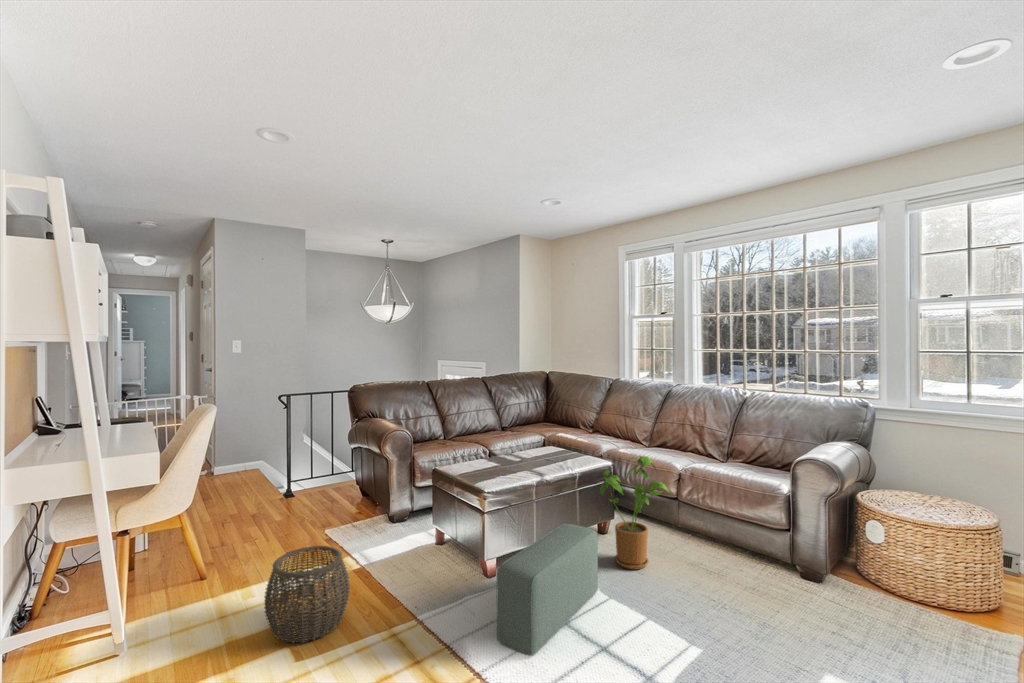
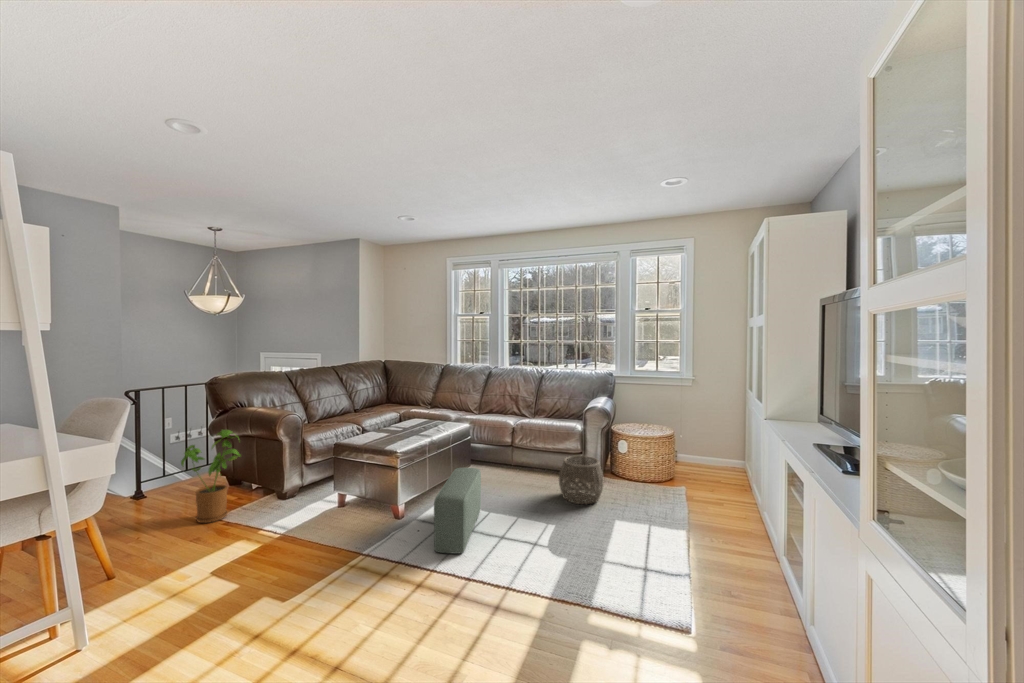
house plant: present [600,456,669,569] -> present [181,430,240,523]
woven basket: present [264,546,350,643] -> present [559,456,604,504]

